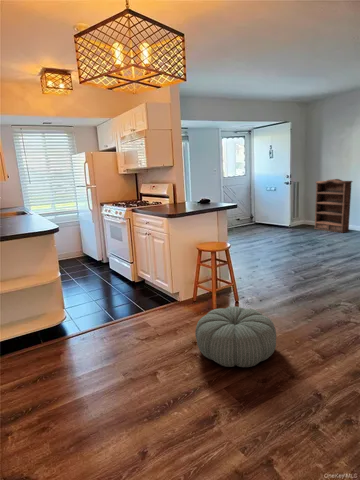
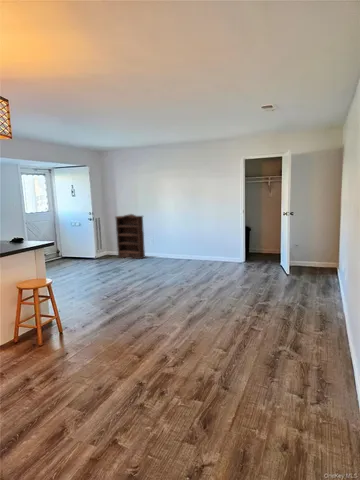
pouf: present [195,306,276,367] -> none [29,333,104,389]

